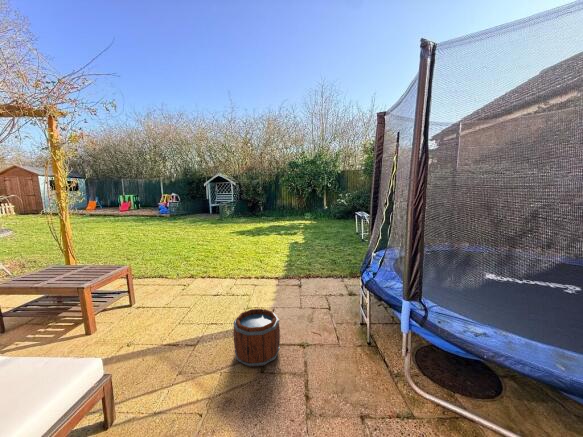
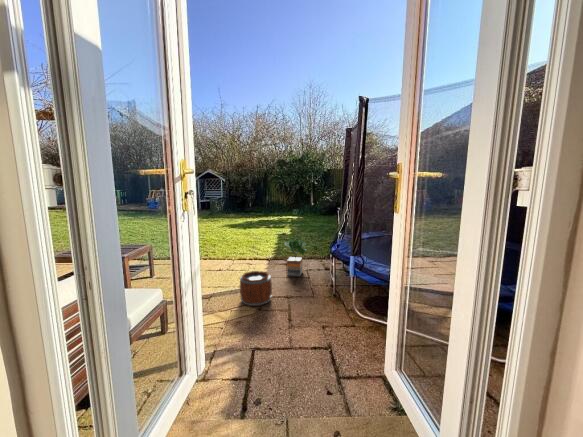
potted tree: none [297,257,328,307] -> present [285,240,306,276]

